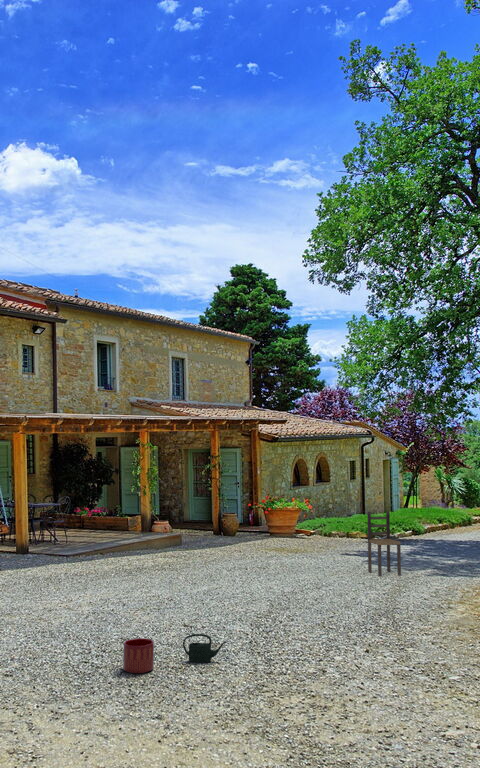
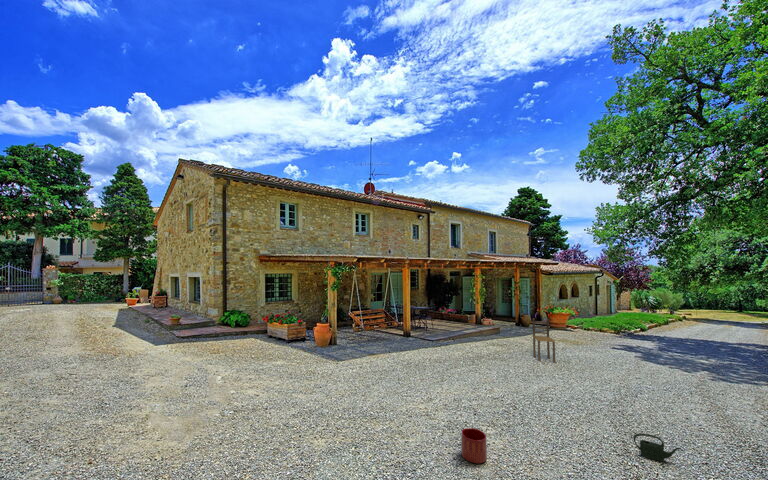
chair: present [367,511,401,576] -> present [533,318,555,363]
watering can: present [183,634,226,662] -> present [633,433,681,462]

